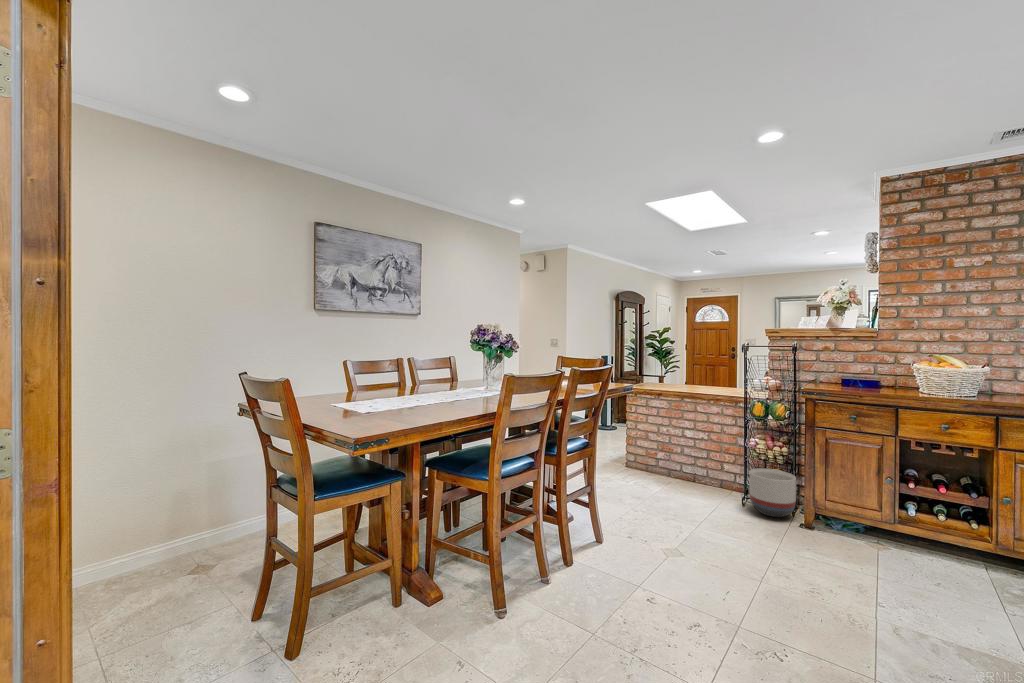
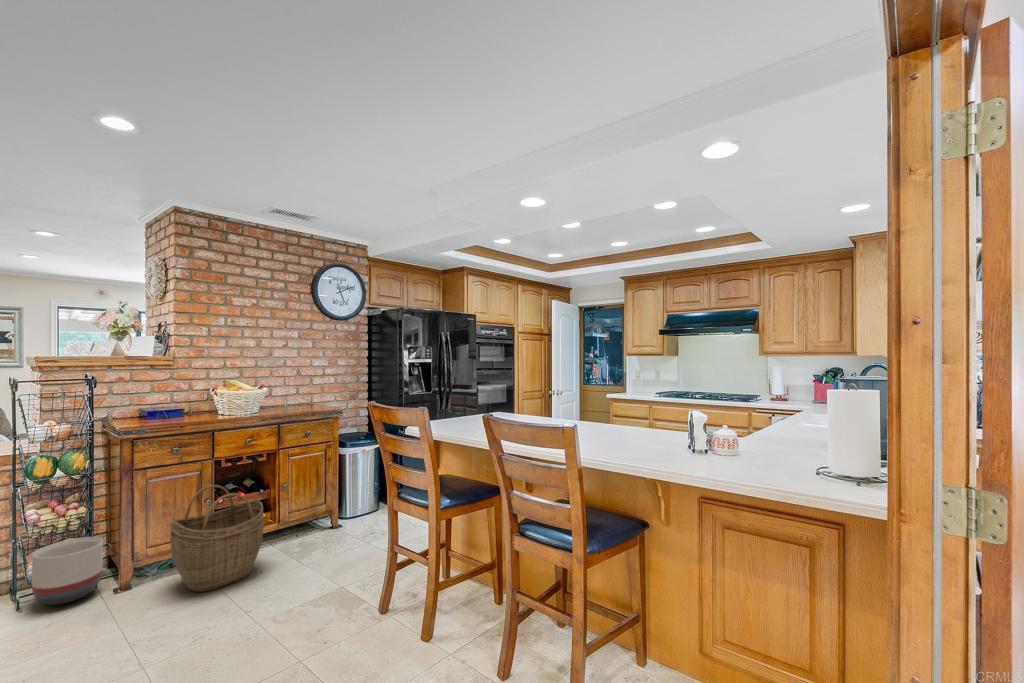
woven basket: none [838,462,950,577] -> present [170,485,264,592]

